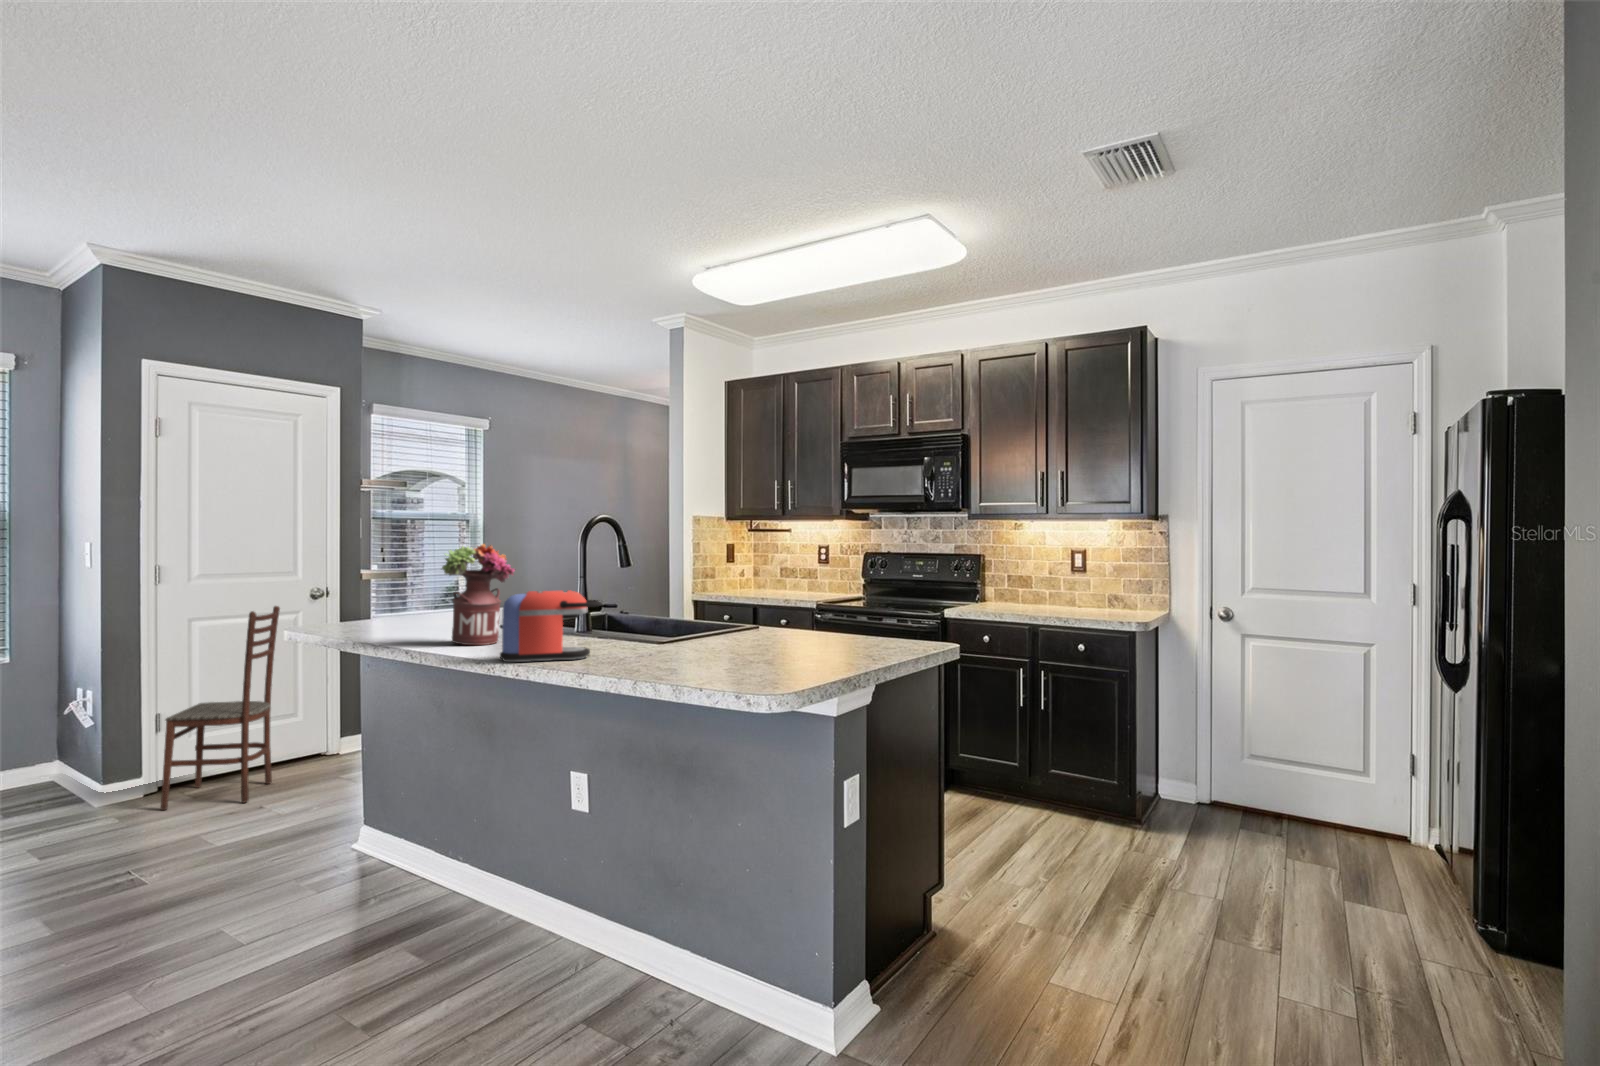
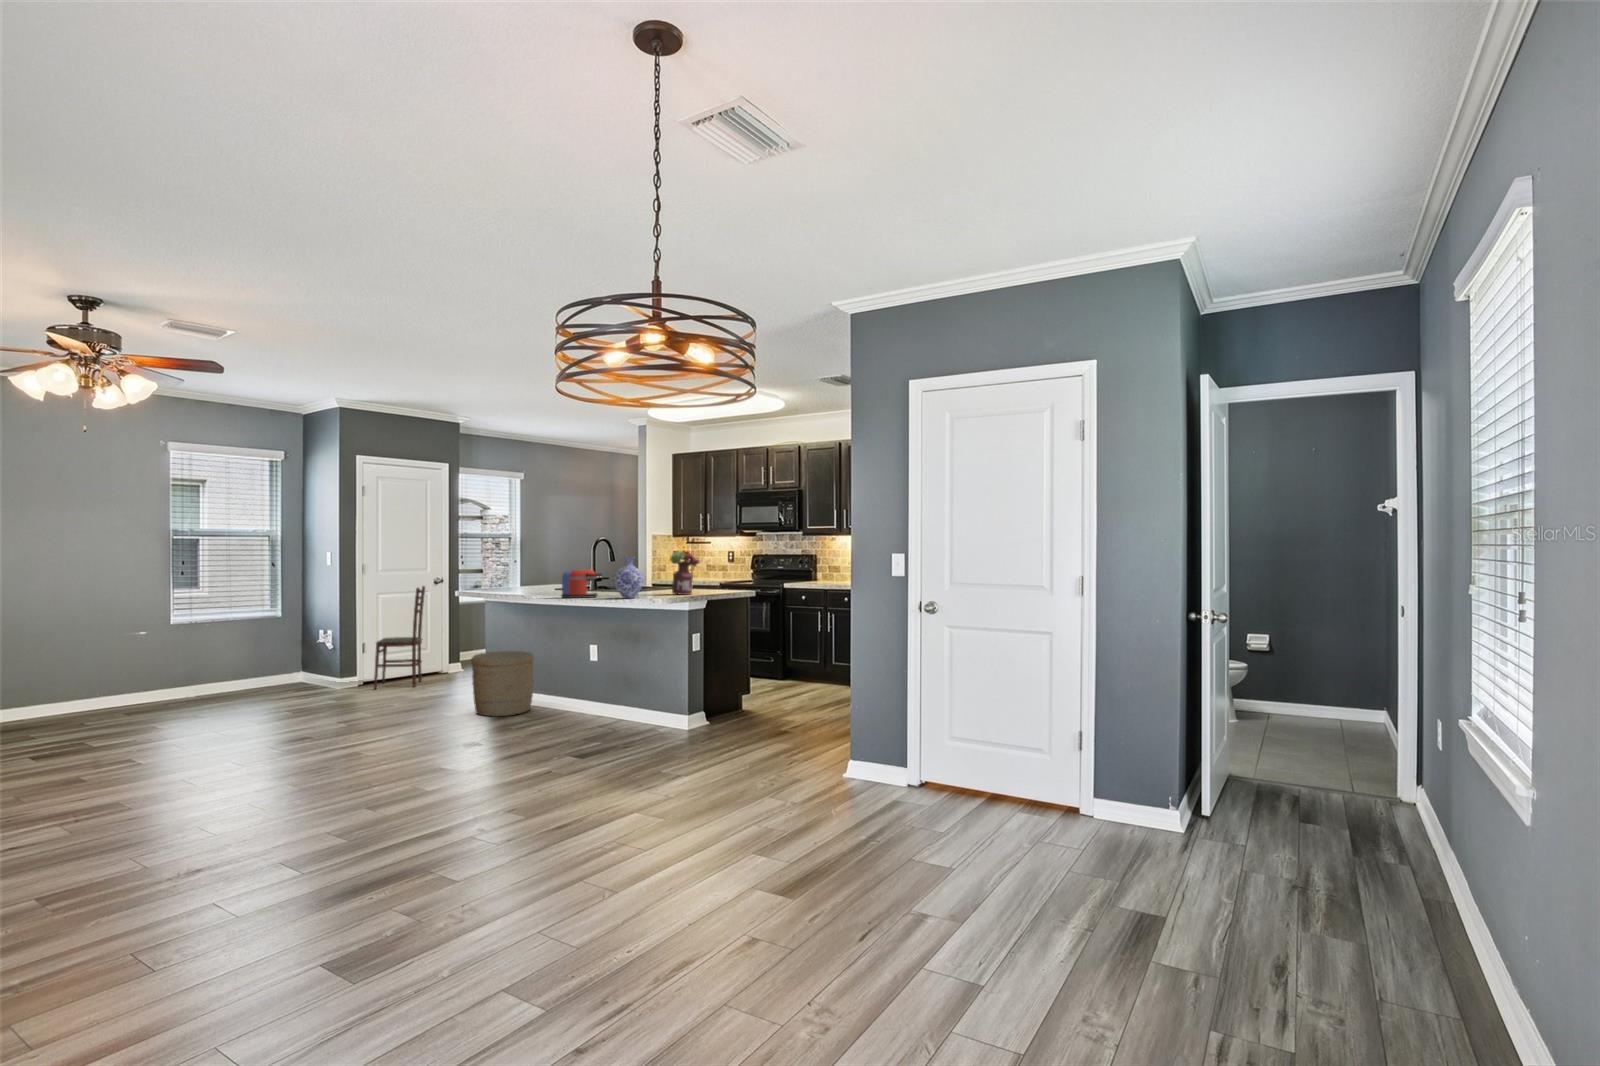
flower arrangement: present [442,544,516,645] -> present [670,550,699,595]
vase: none [629,561,704,668] -> present [614,557,644,598]
woven basket: none [291,767,447,944] -> present [471,651,534,716]

